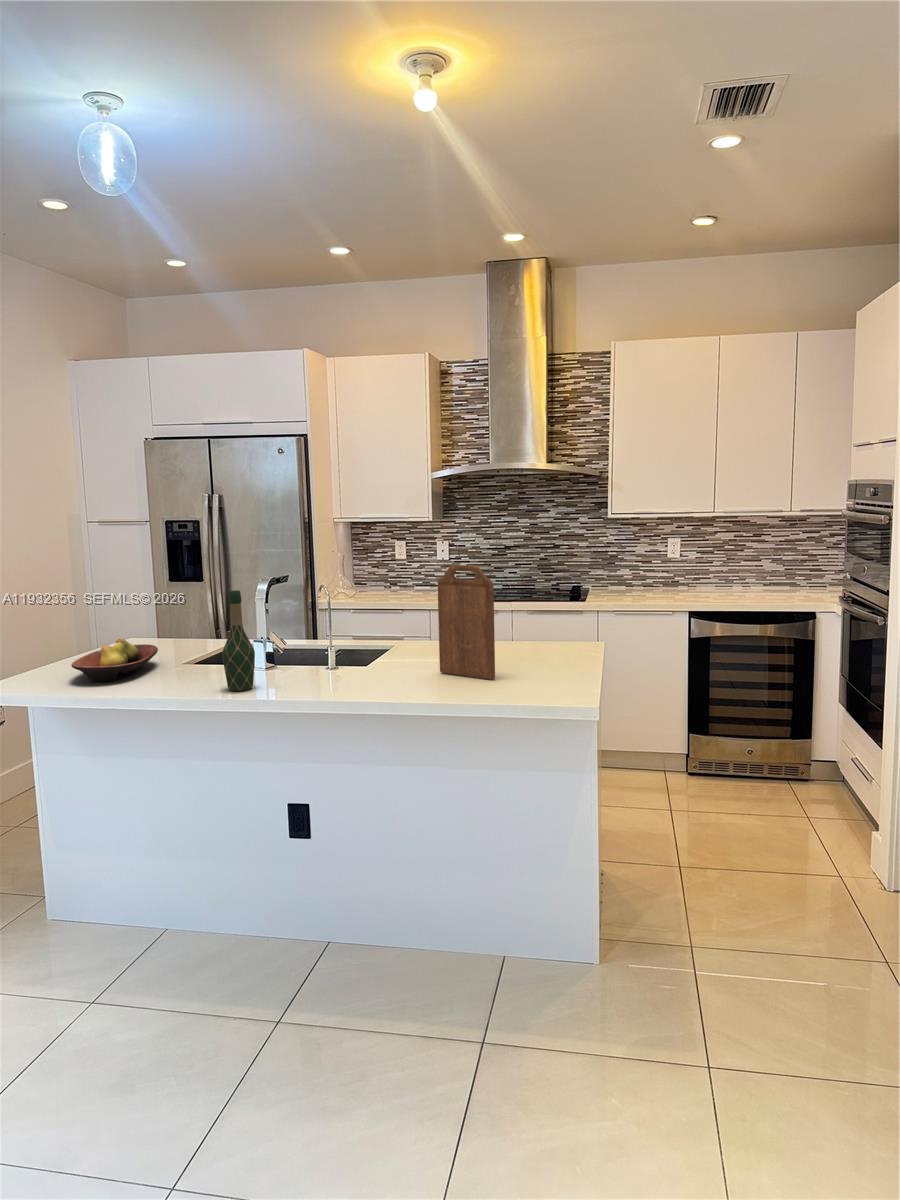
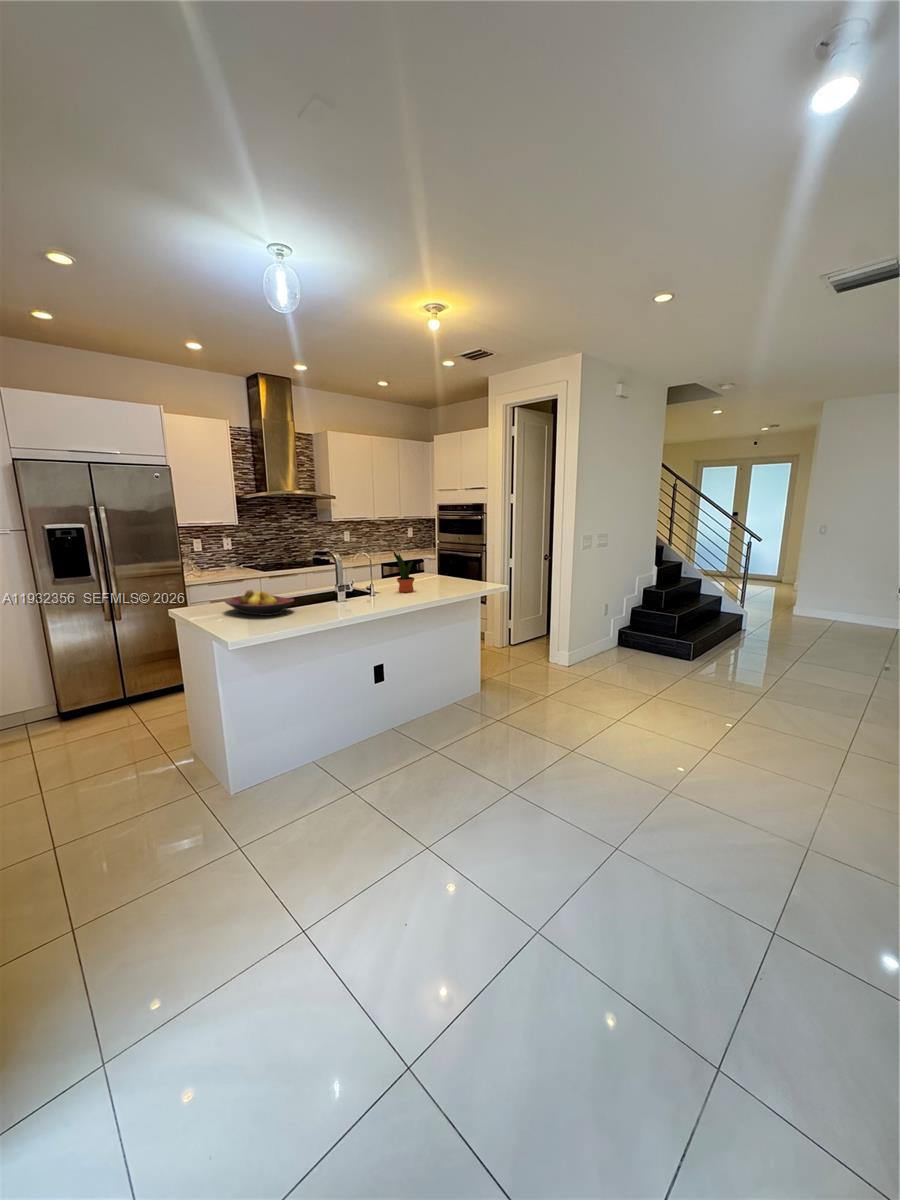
cutting board: present [437,565,495,680] -> none [416,528,446,581]
wine bottle: present [222,590,255,691] -> none [361,544,379,600]
potted plant: none [292,607,343,692] -> present [393,551,414,592]

